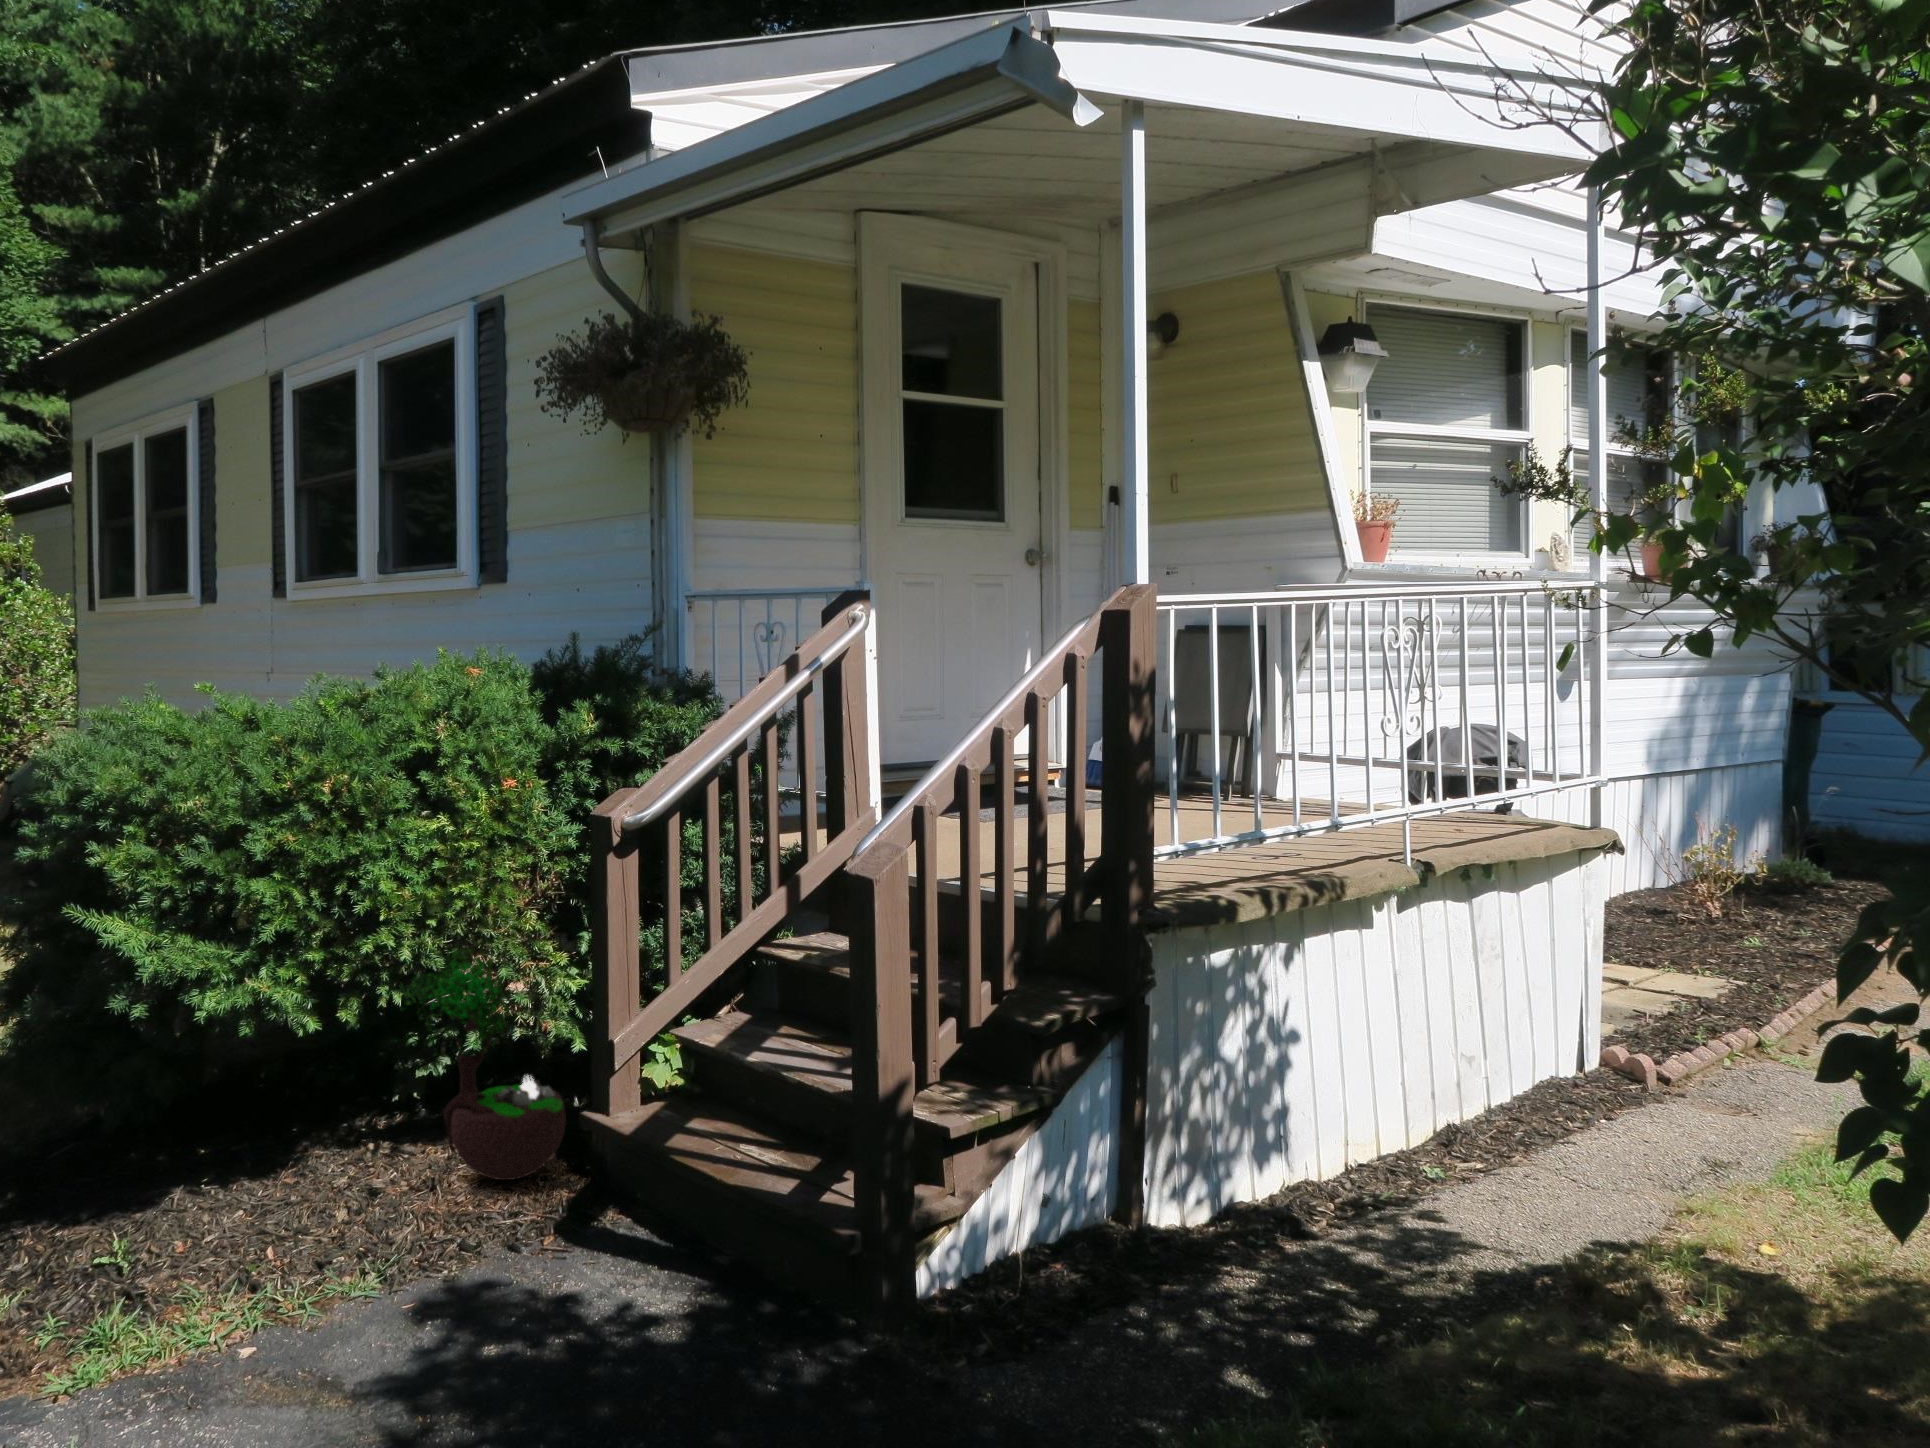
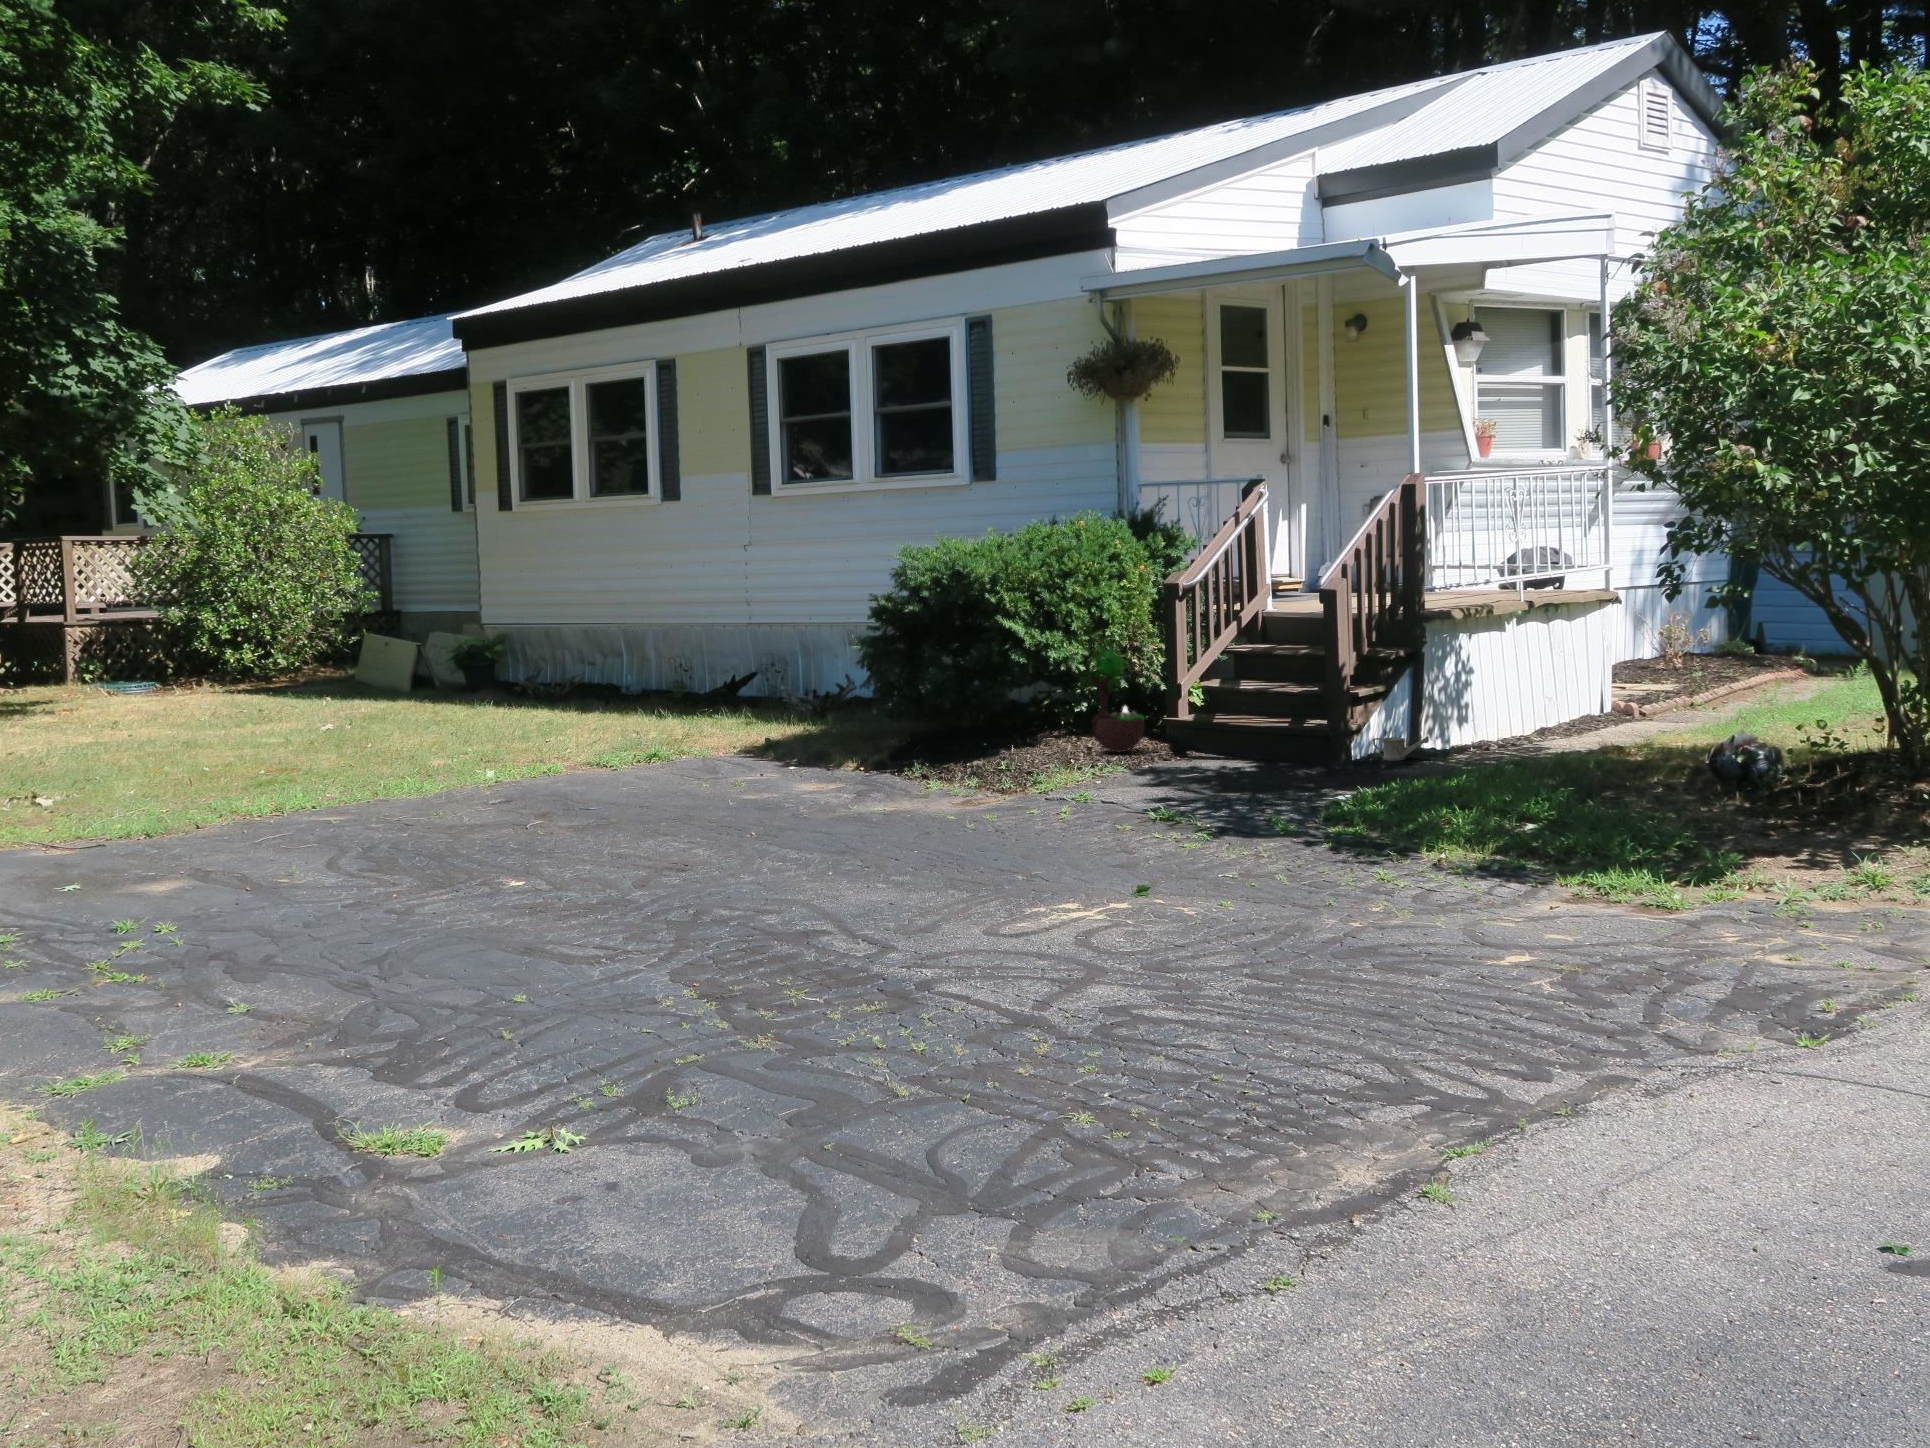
watering can: none [1003,1240,1130,1313] -> present [1373,736,1429,761]

